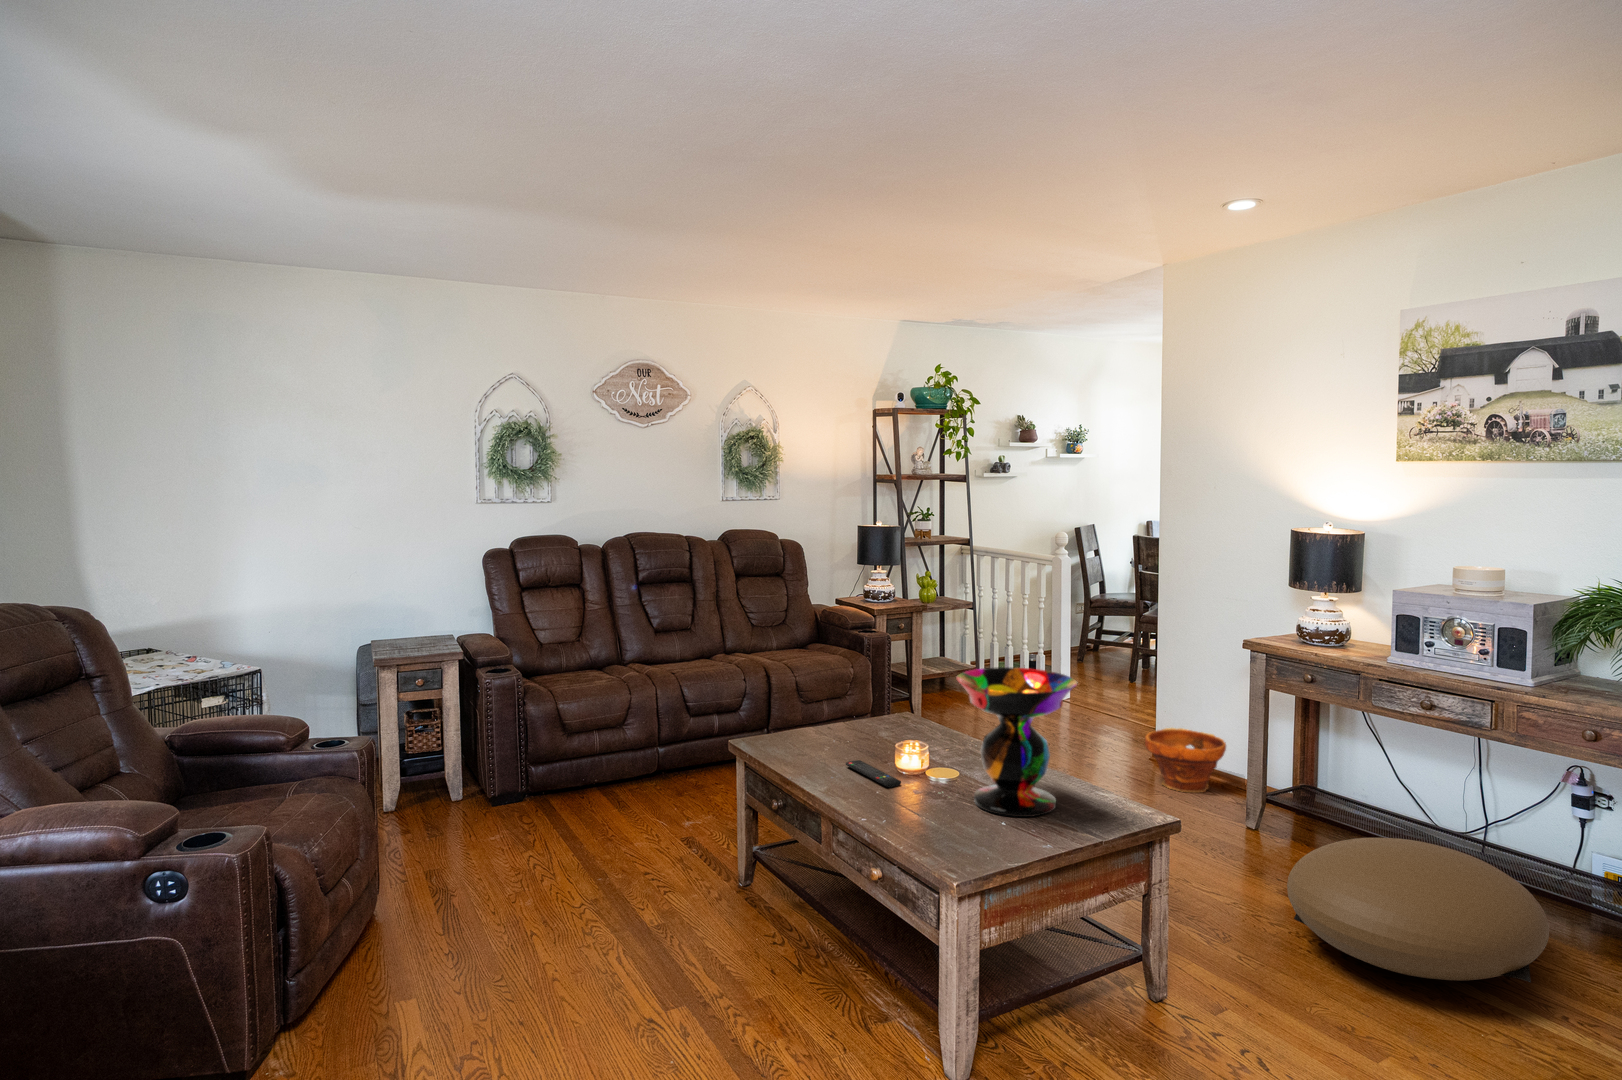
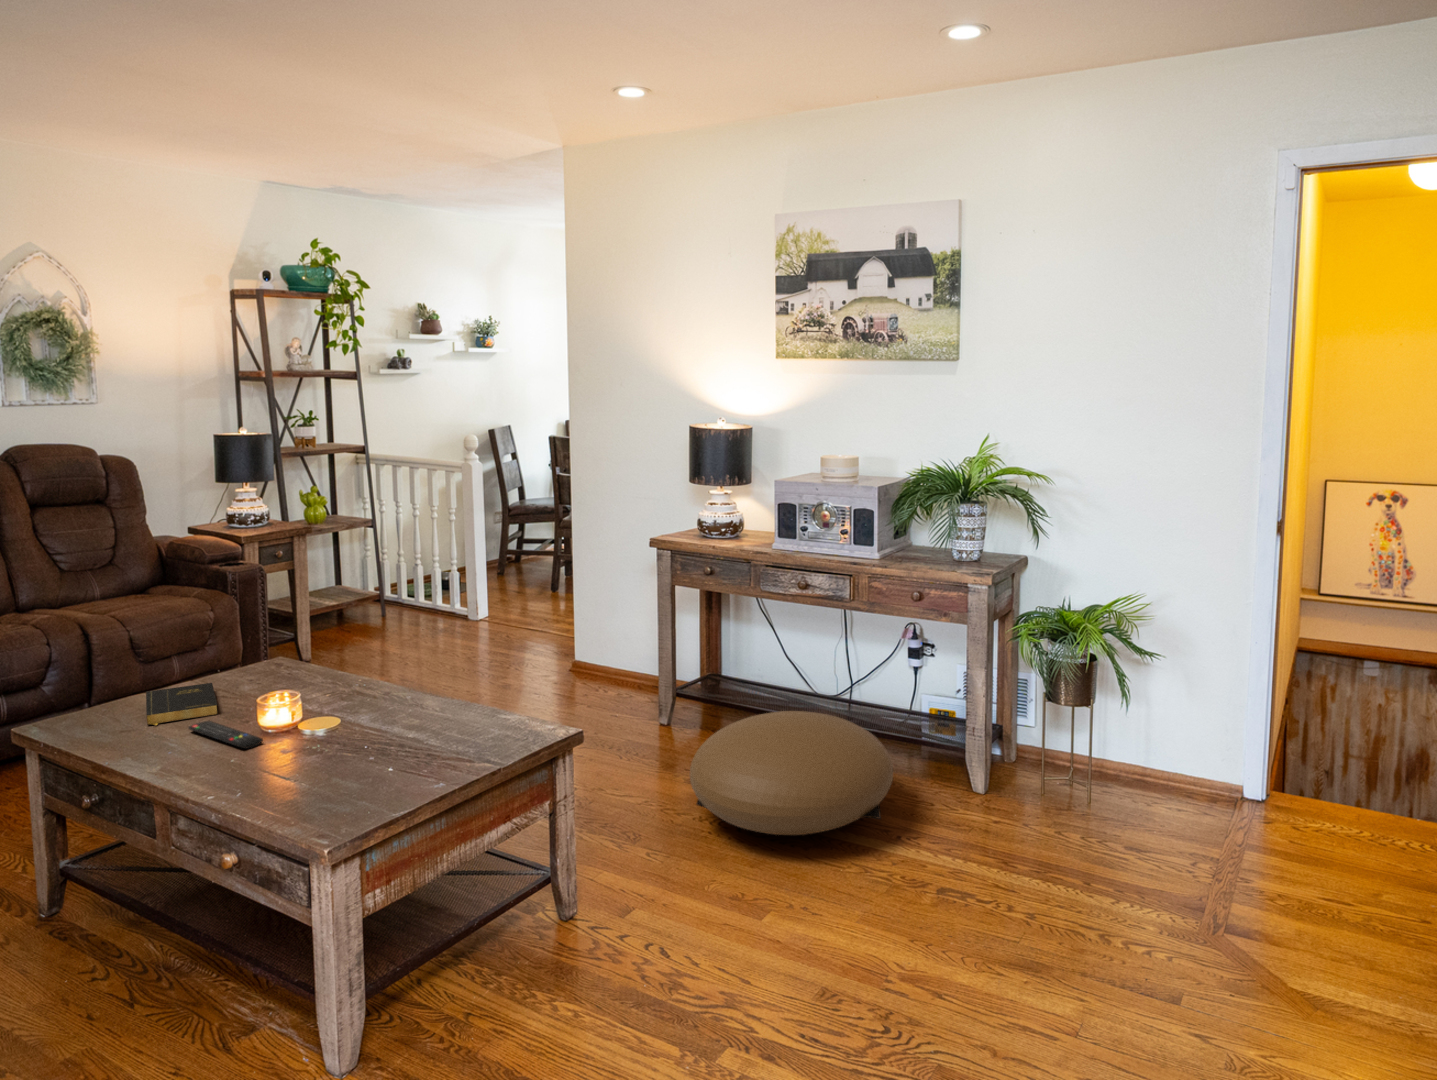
decorative bowl: present [956,667,1077,817] -> none [323,587,469,759]
planter: present [1145,728,1226,792] -> none [559,633,636,696]
book: none [814,730,865,758] -> present [146,683,218,725]

